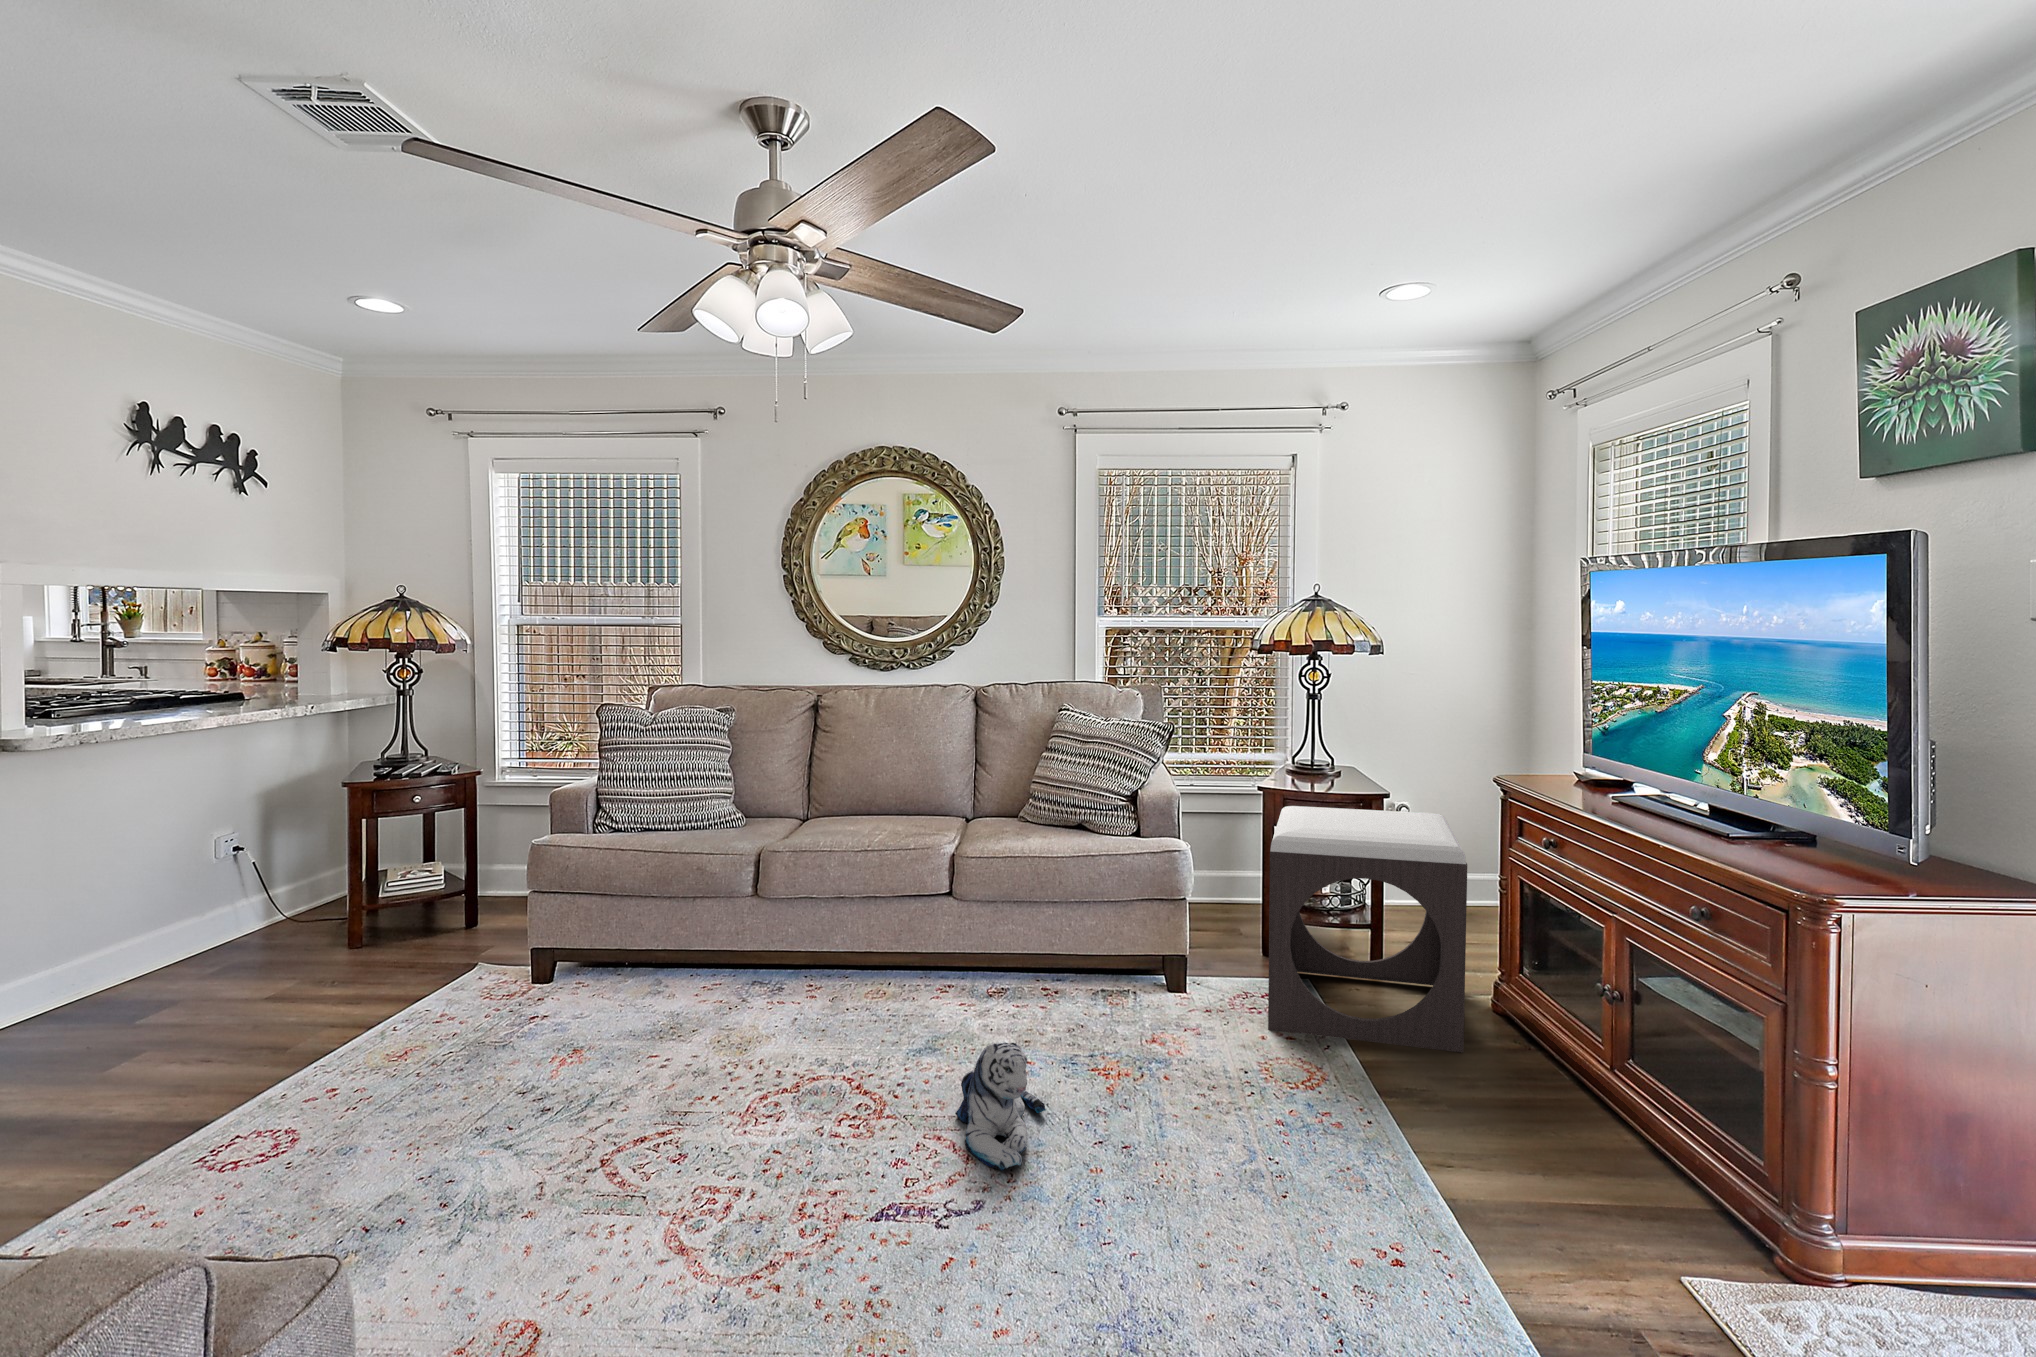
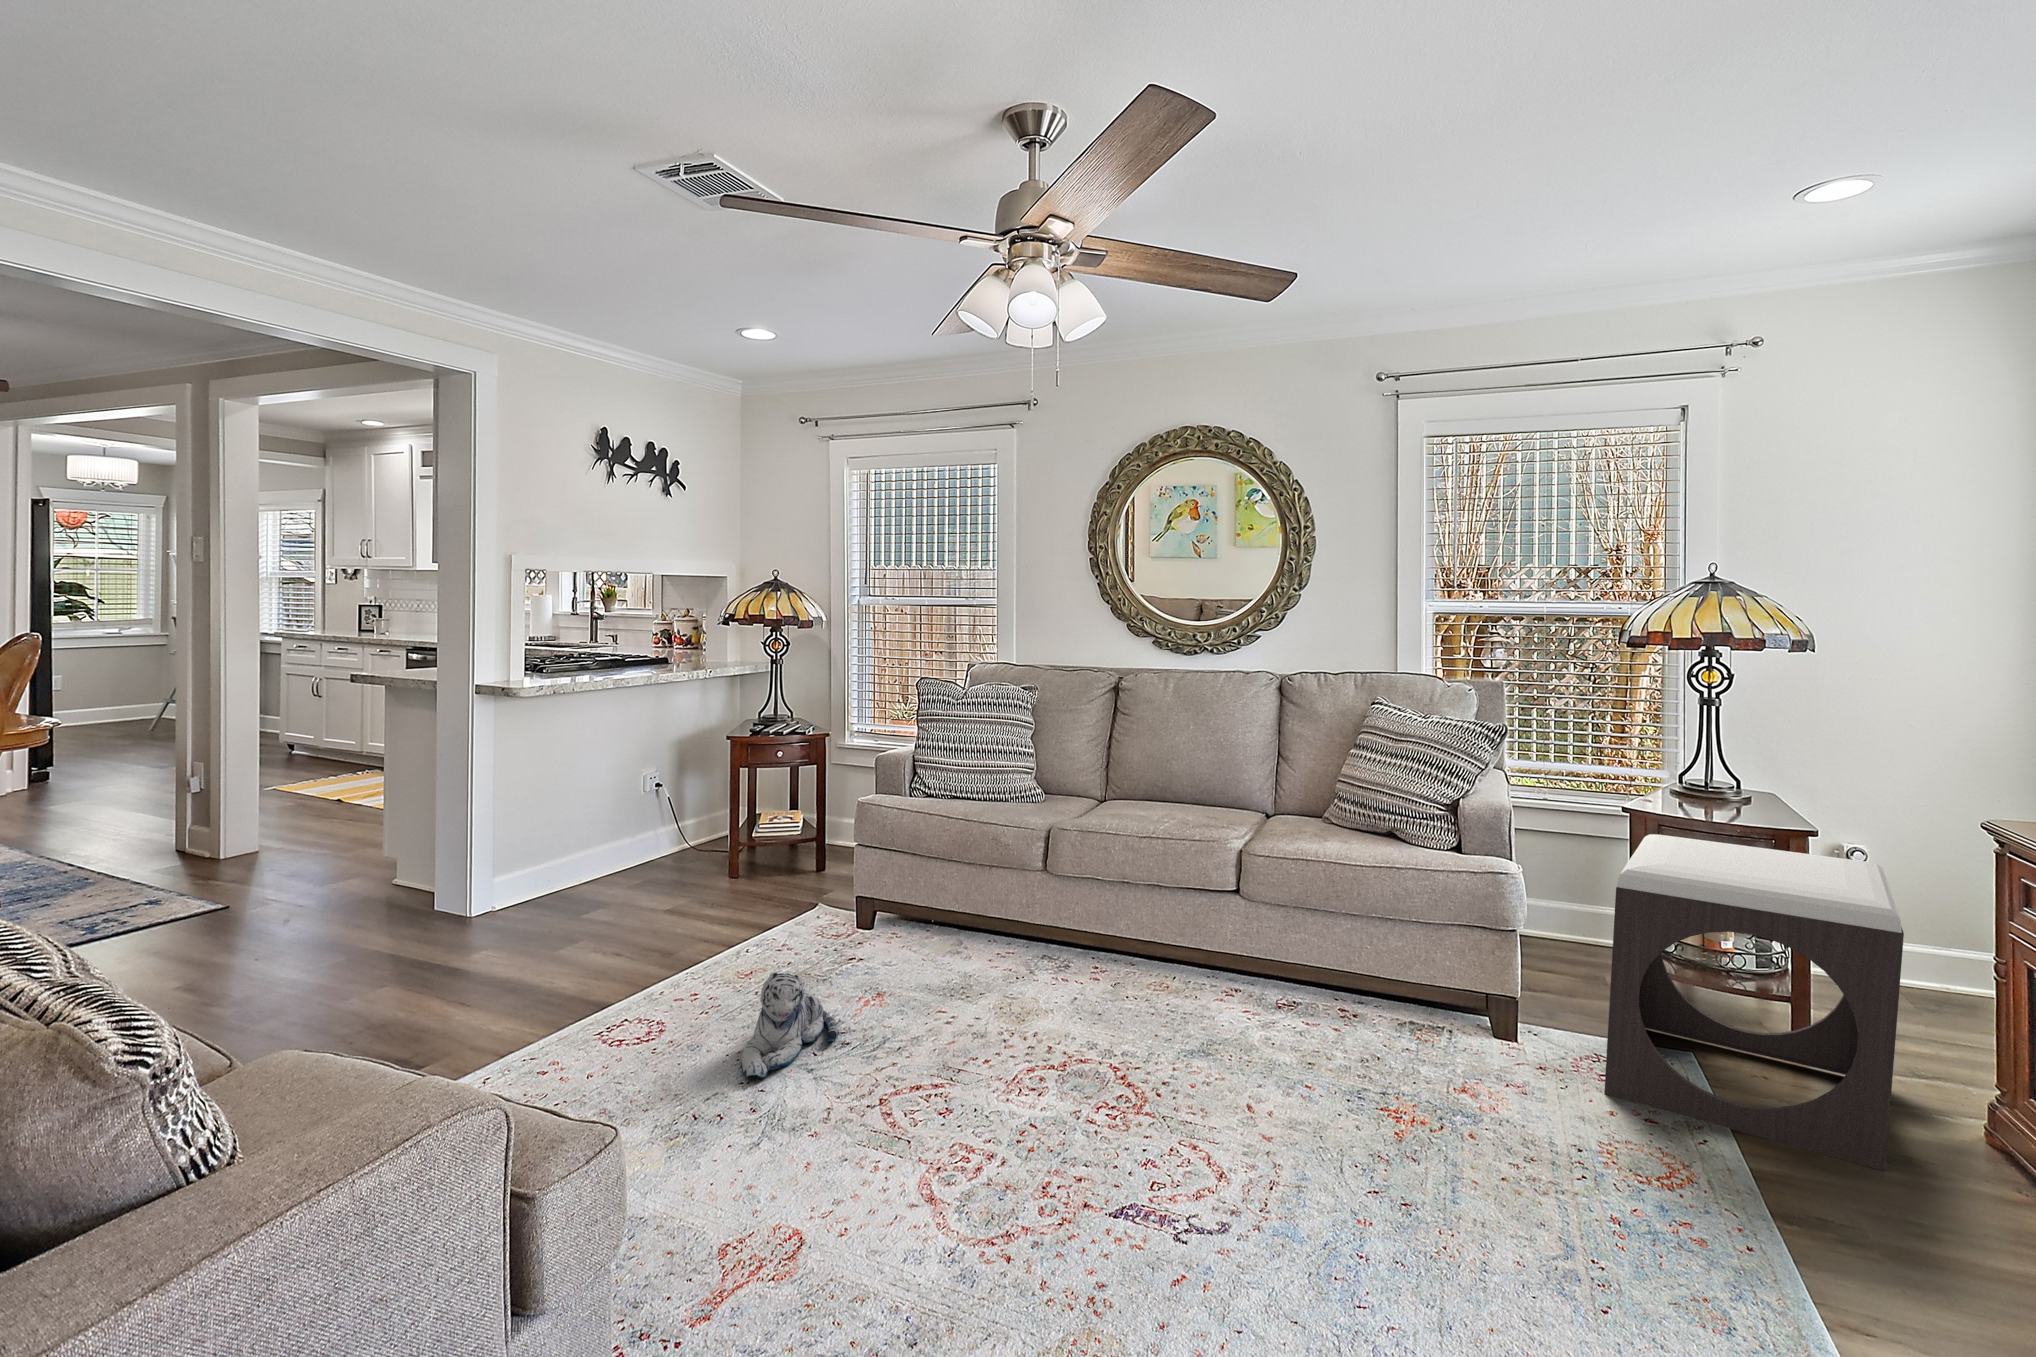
plush toy: present [955,1043,1046,1171] -> present [741,972,839,1078]

